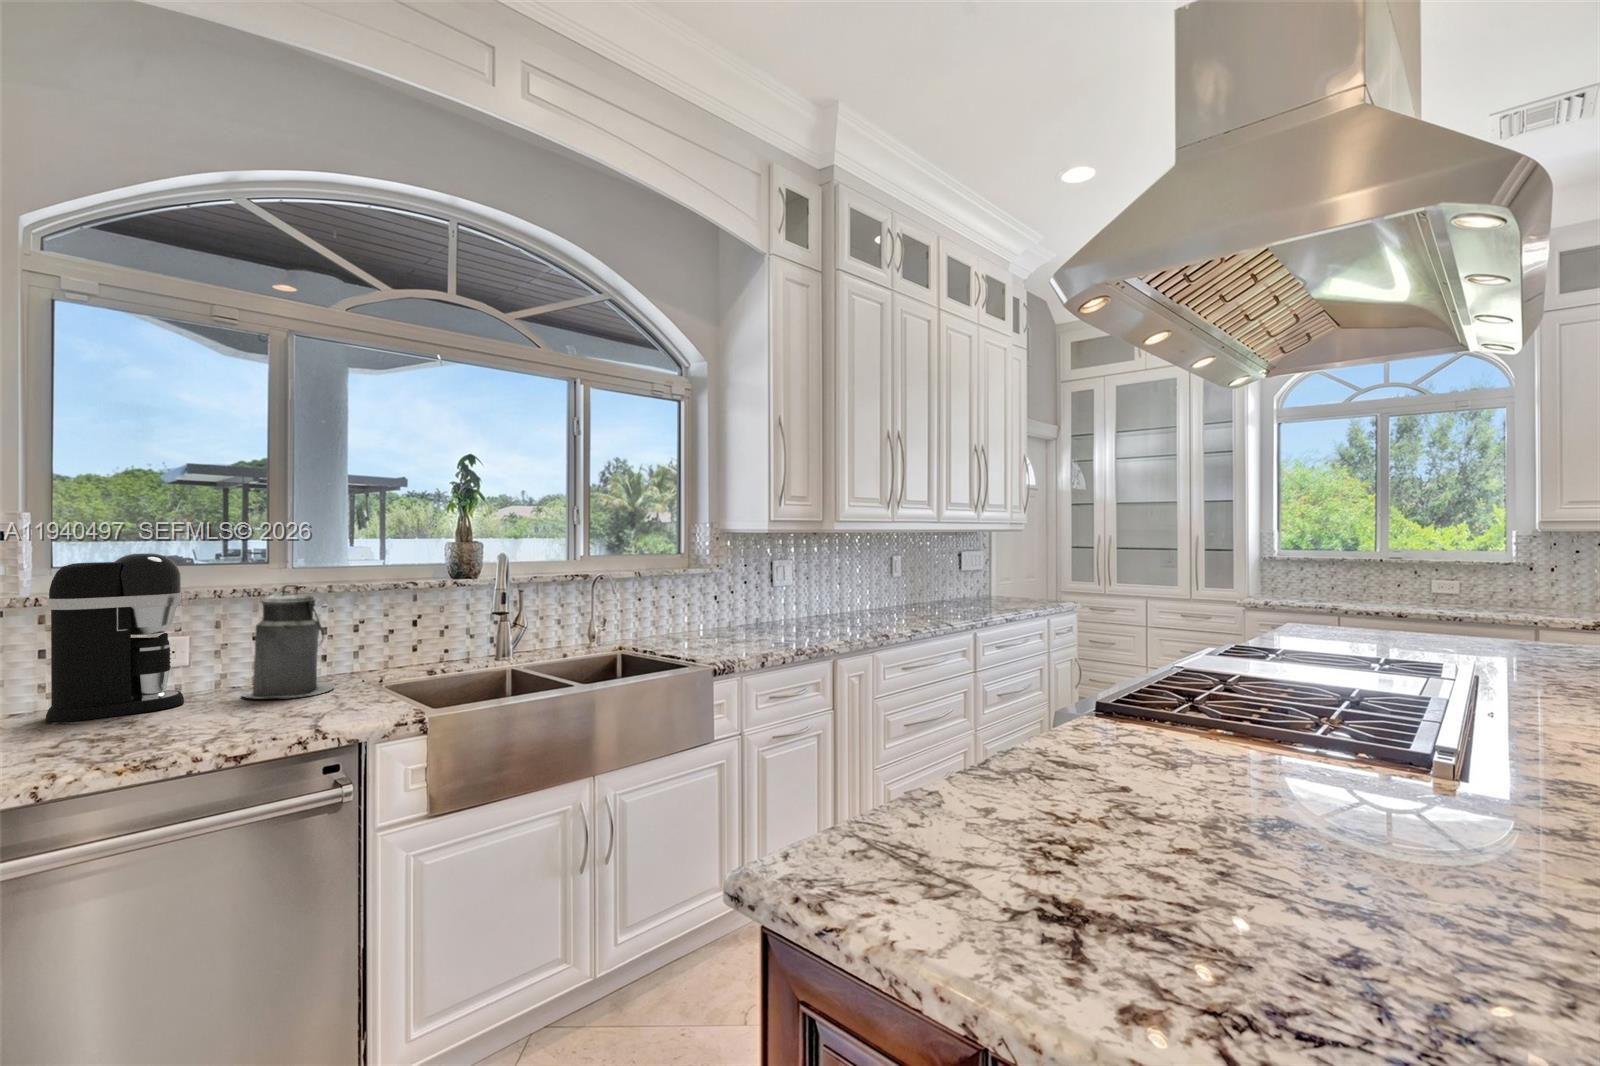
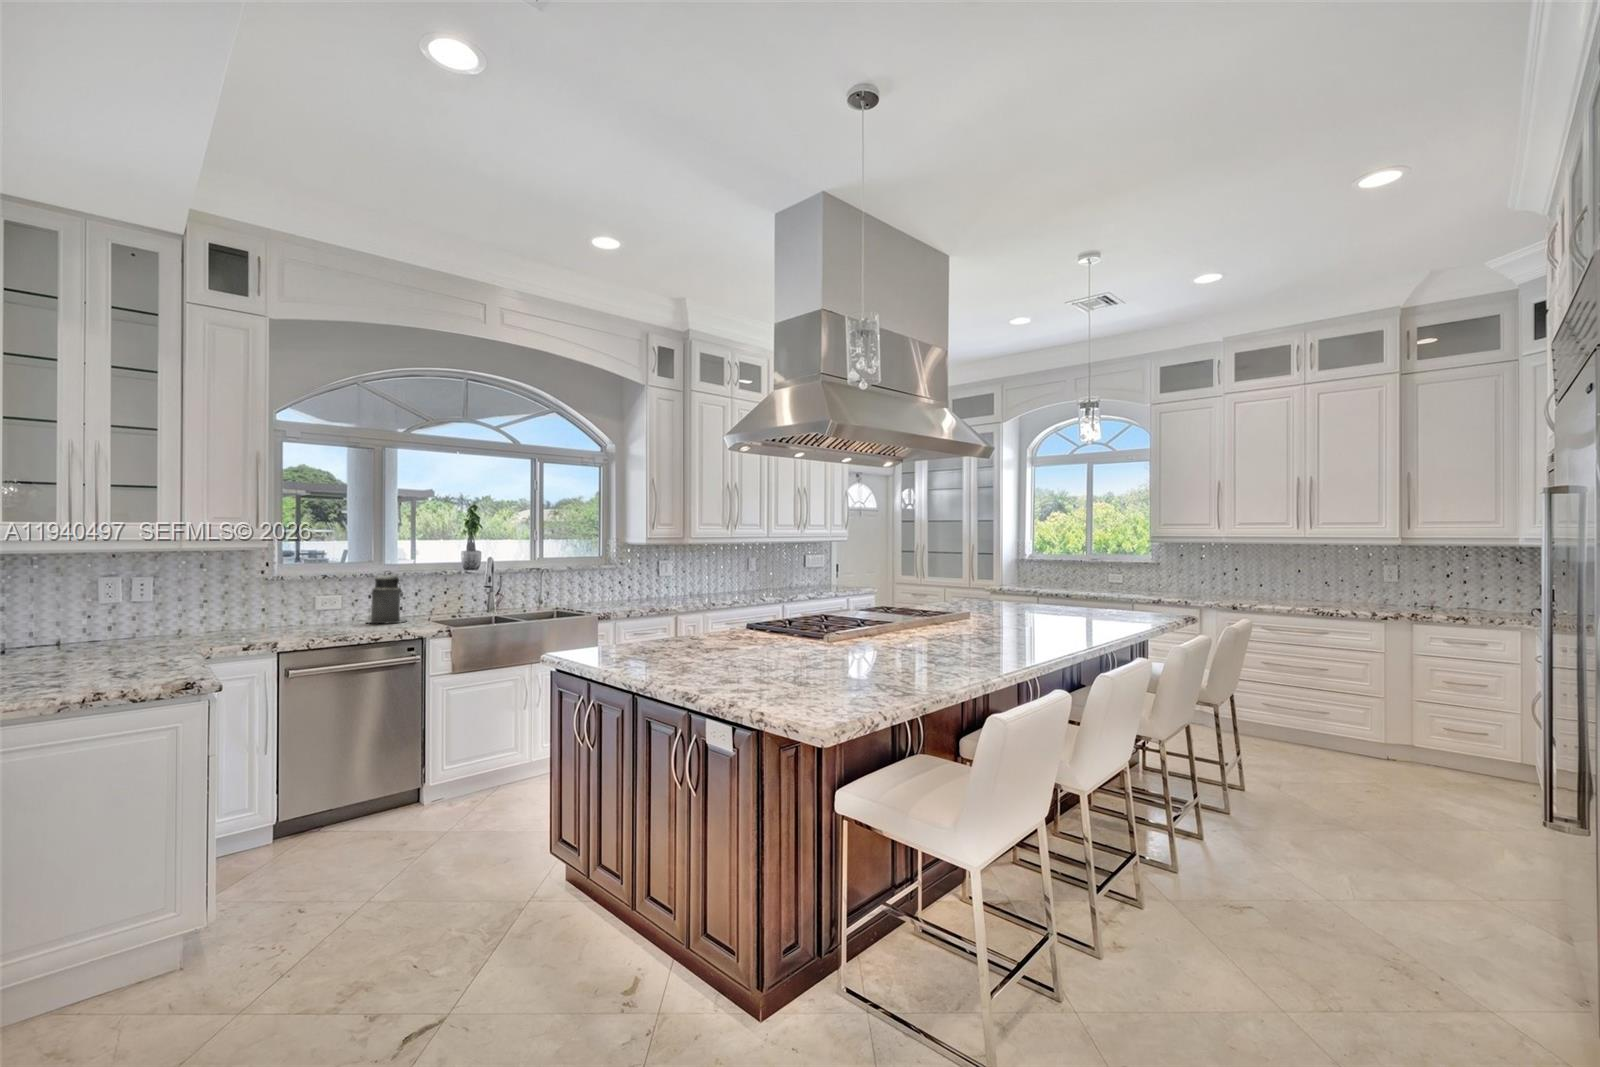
coffee maker: present [46,553,184,722] -> none [287,556,341,629]

